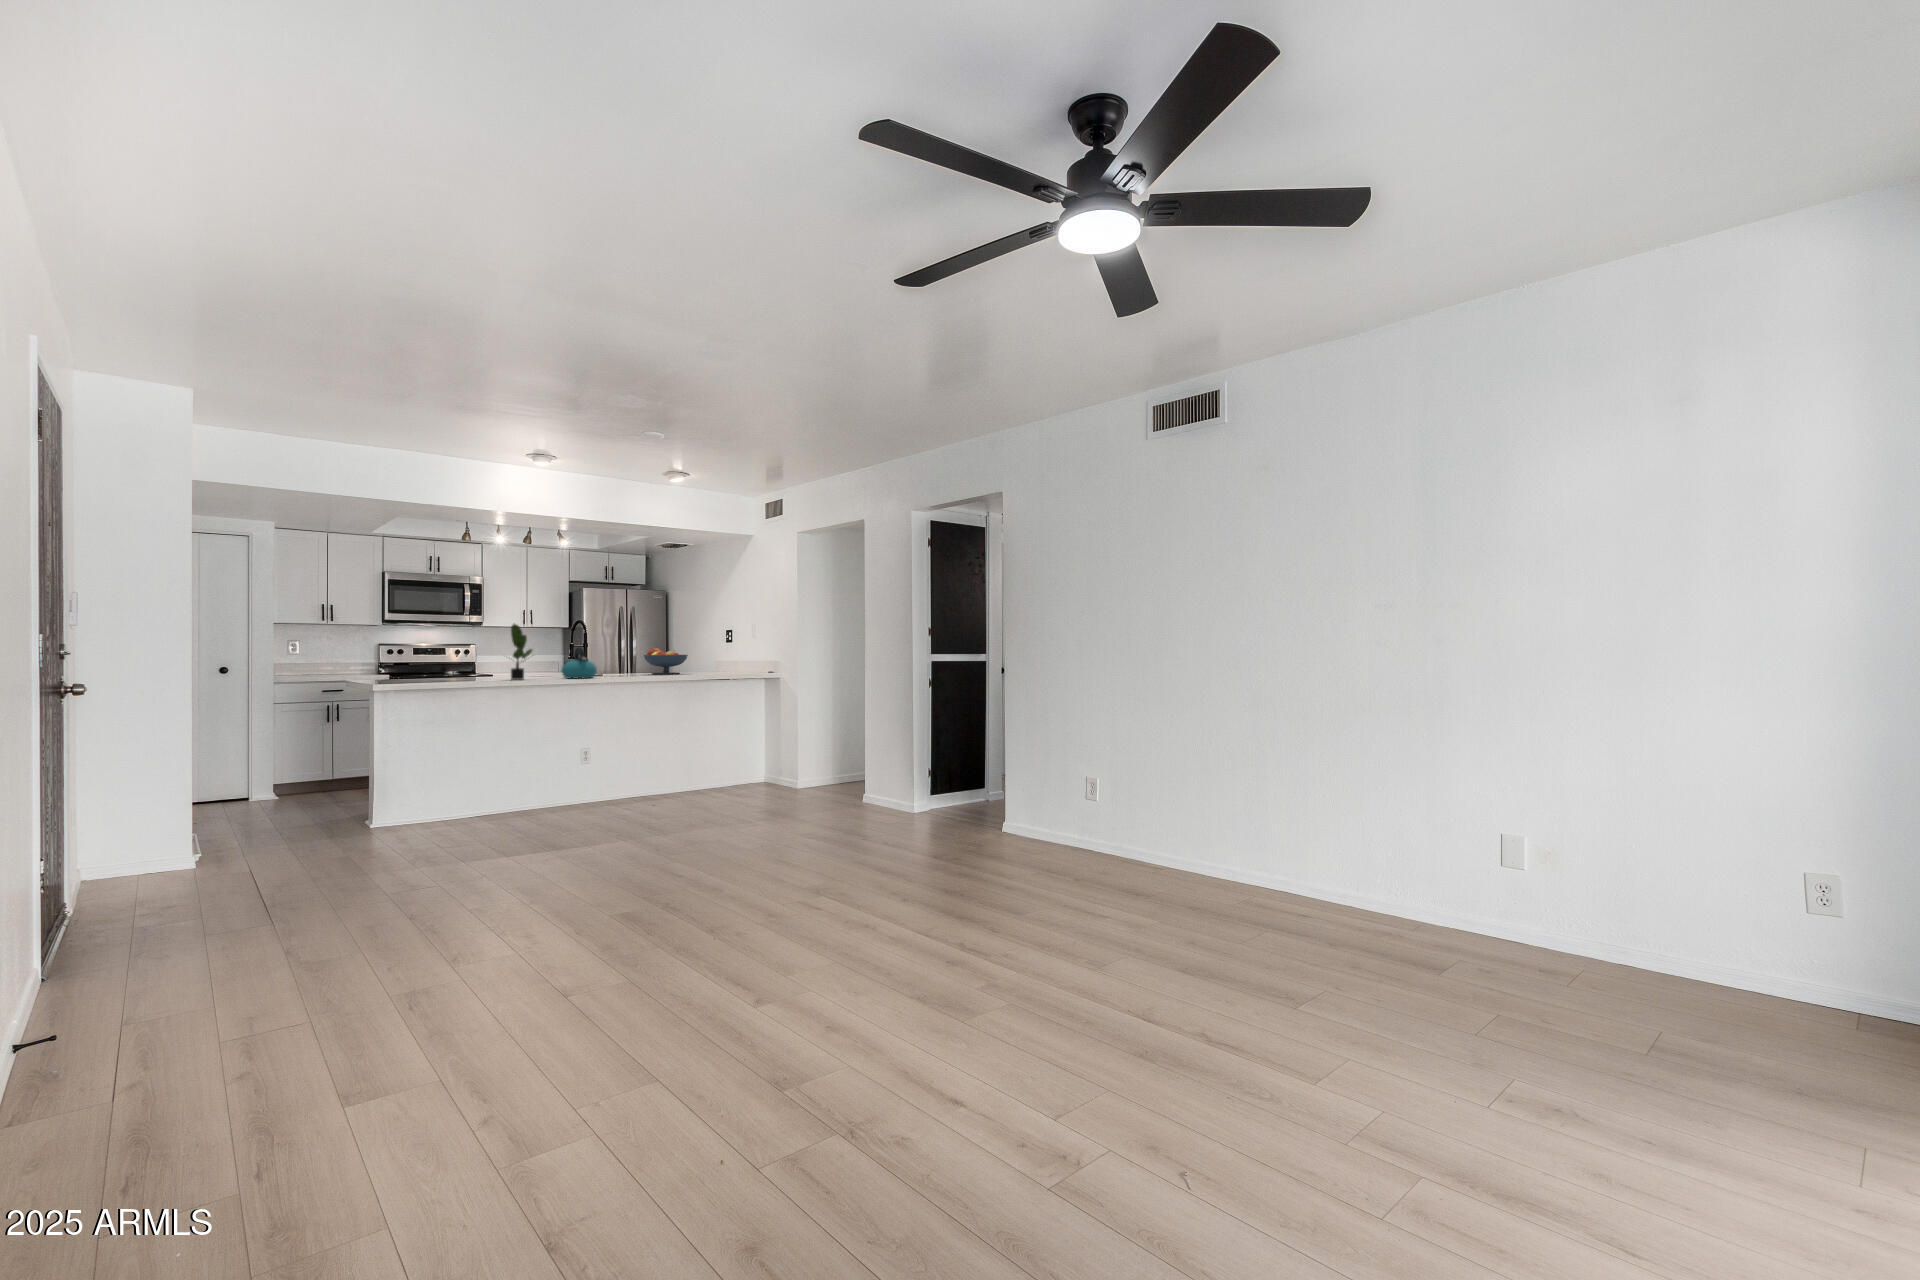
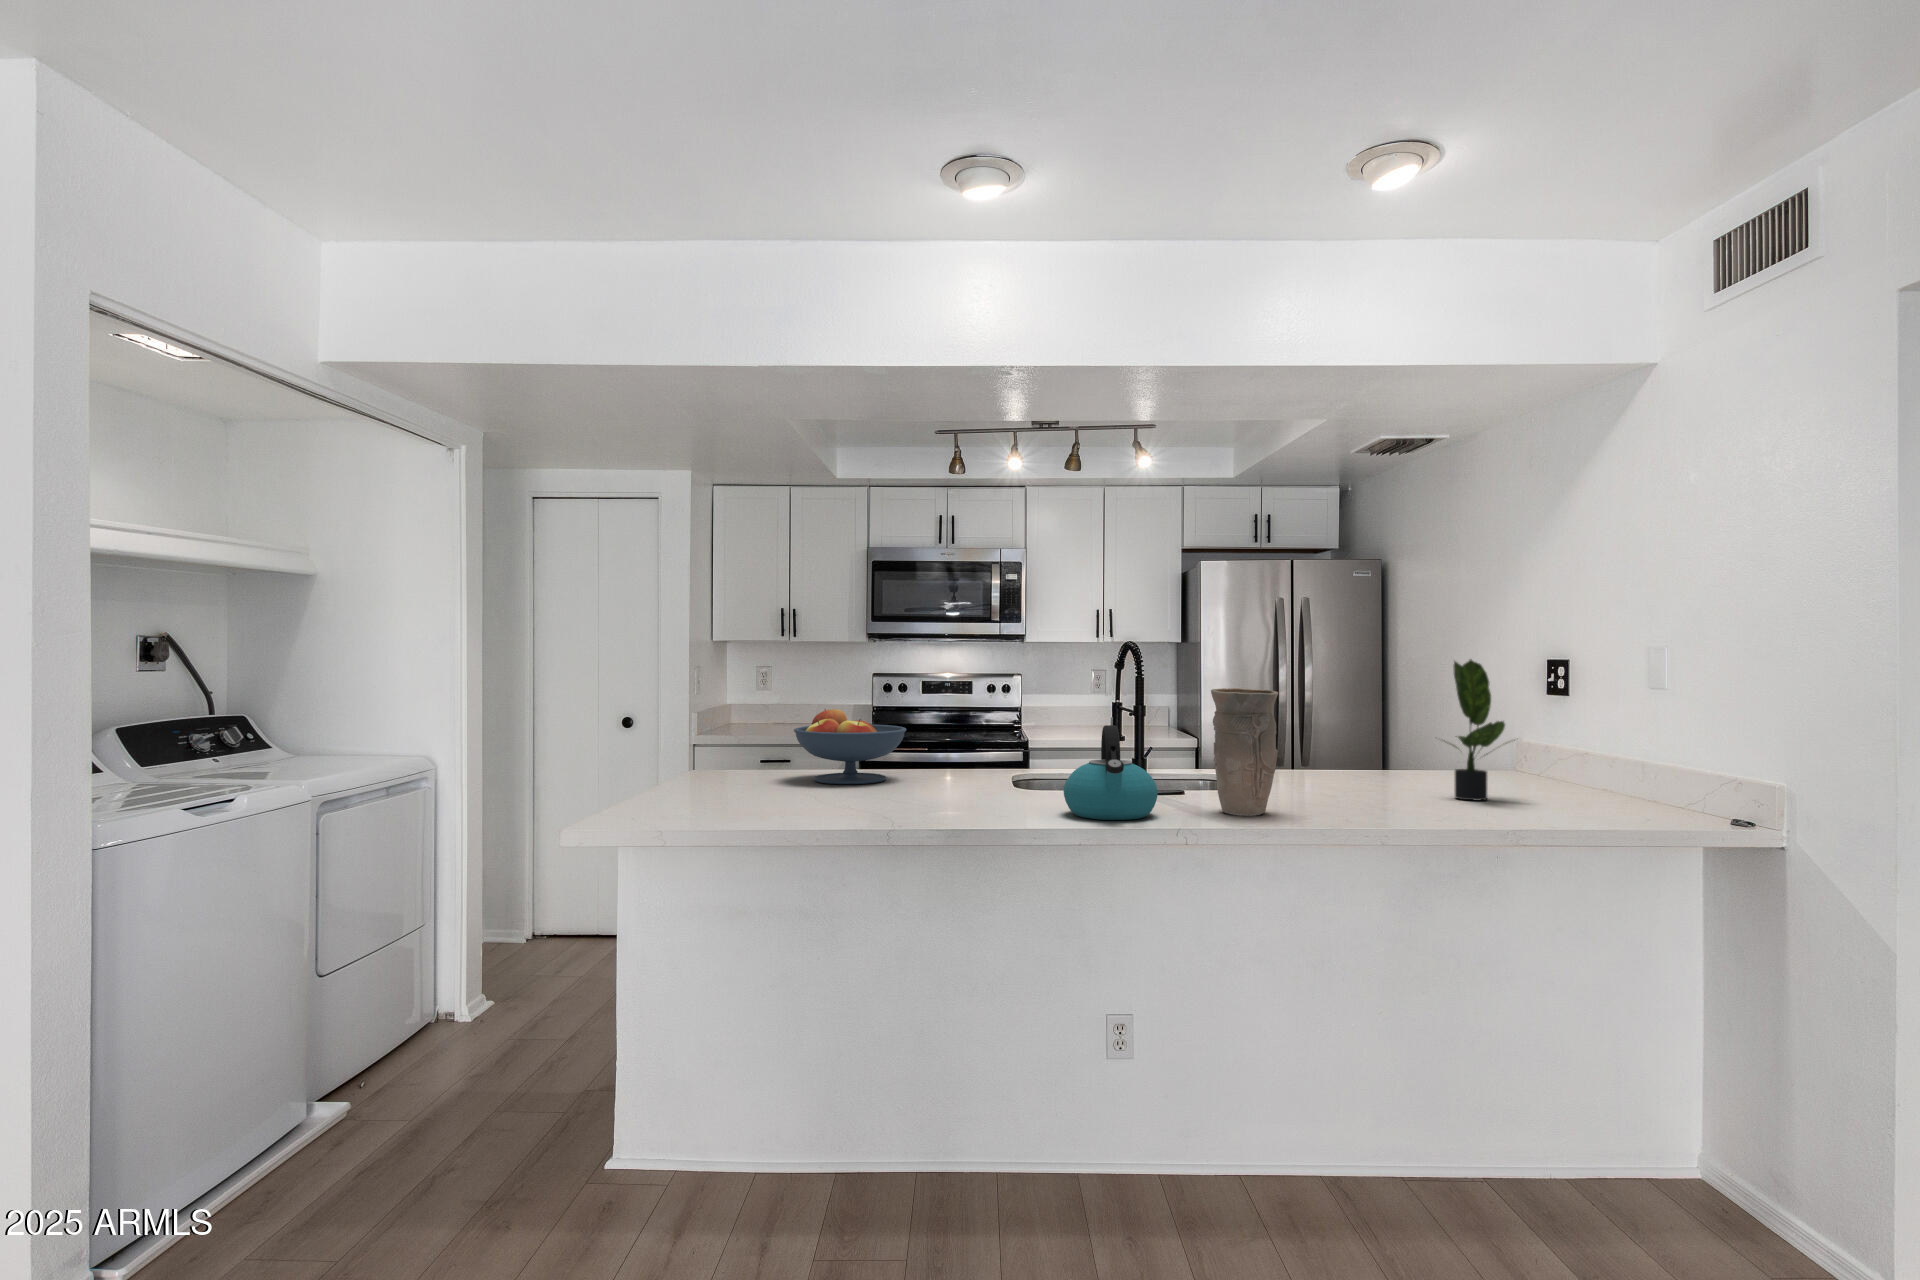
potted plant: present [511,623,532,680] -> present [1444,659,1515,801]
vase: none [614,635,638,677] -> present [1211,688,1278,815]
fruit bowl: present [644,648,688,674] -> present [794,709,906,784]

